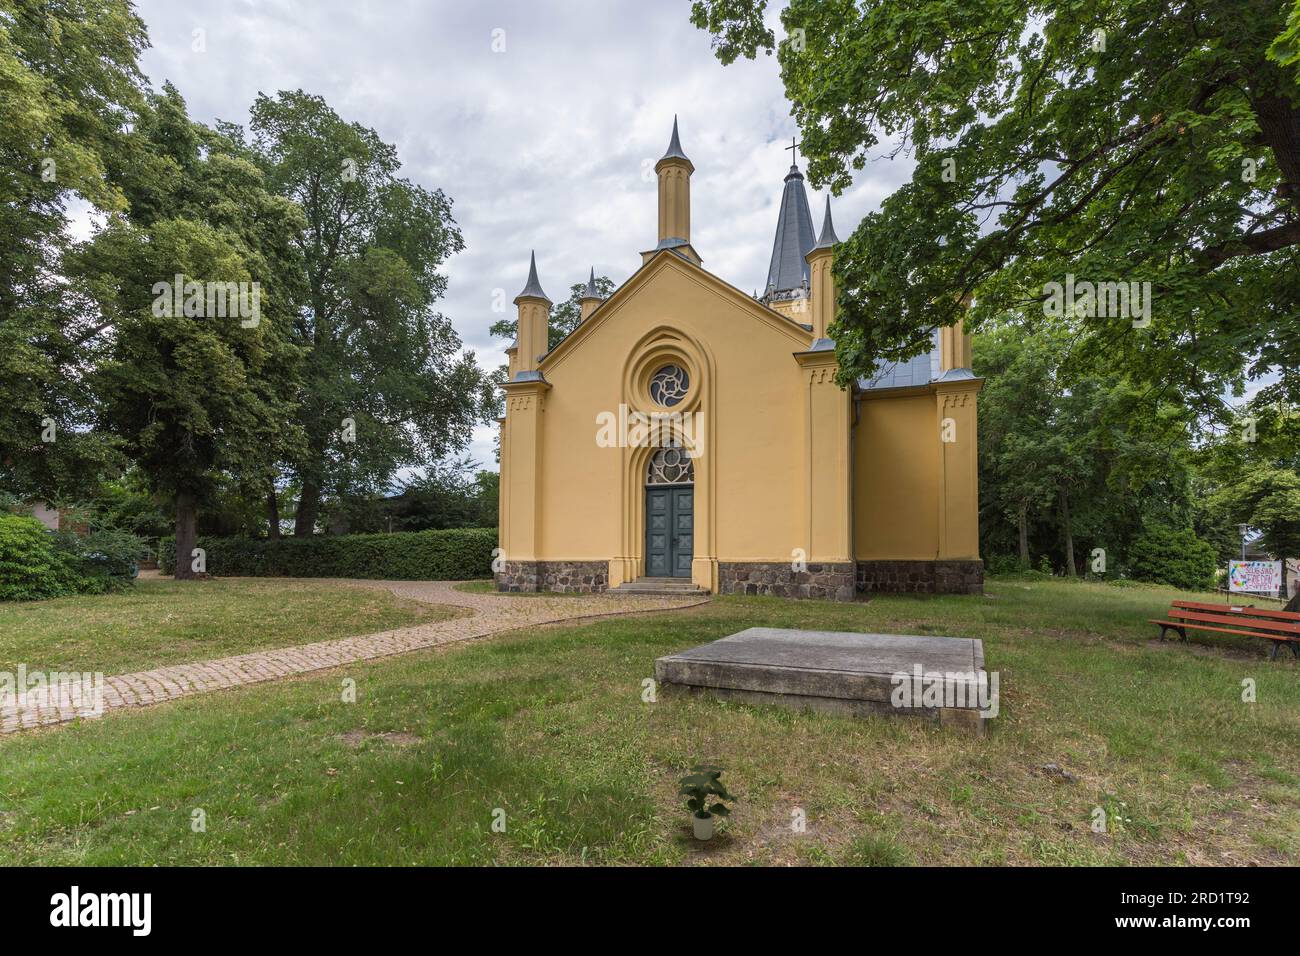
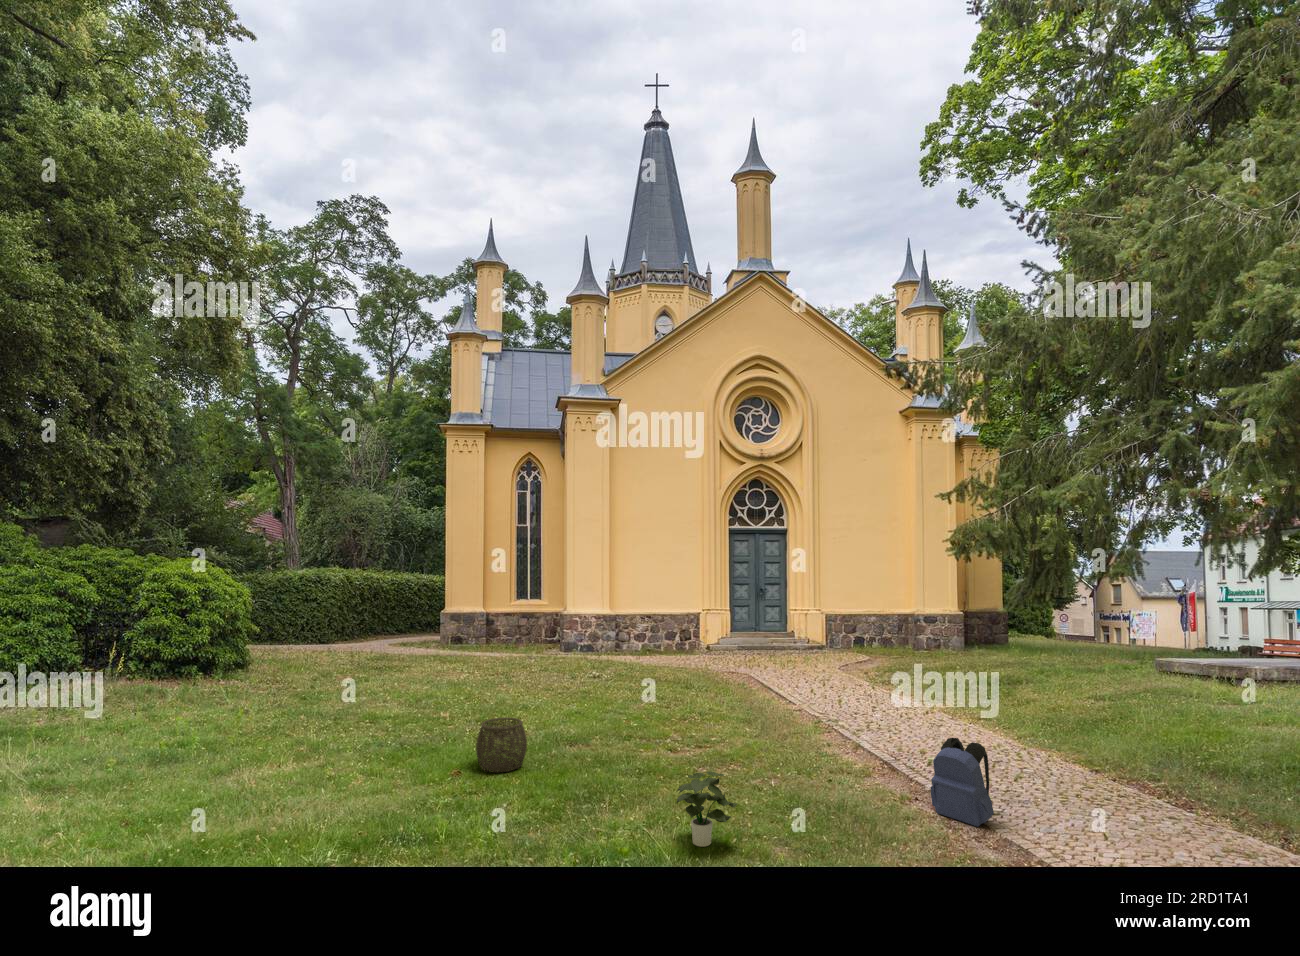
woven basket: none [482,703,532,758] -> present [476,717,527,772]
backpack: none [925,729,988,818] -> present [931,738,994,827]

